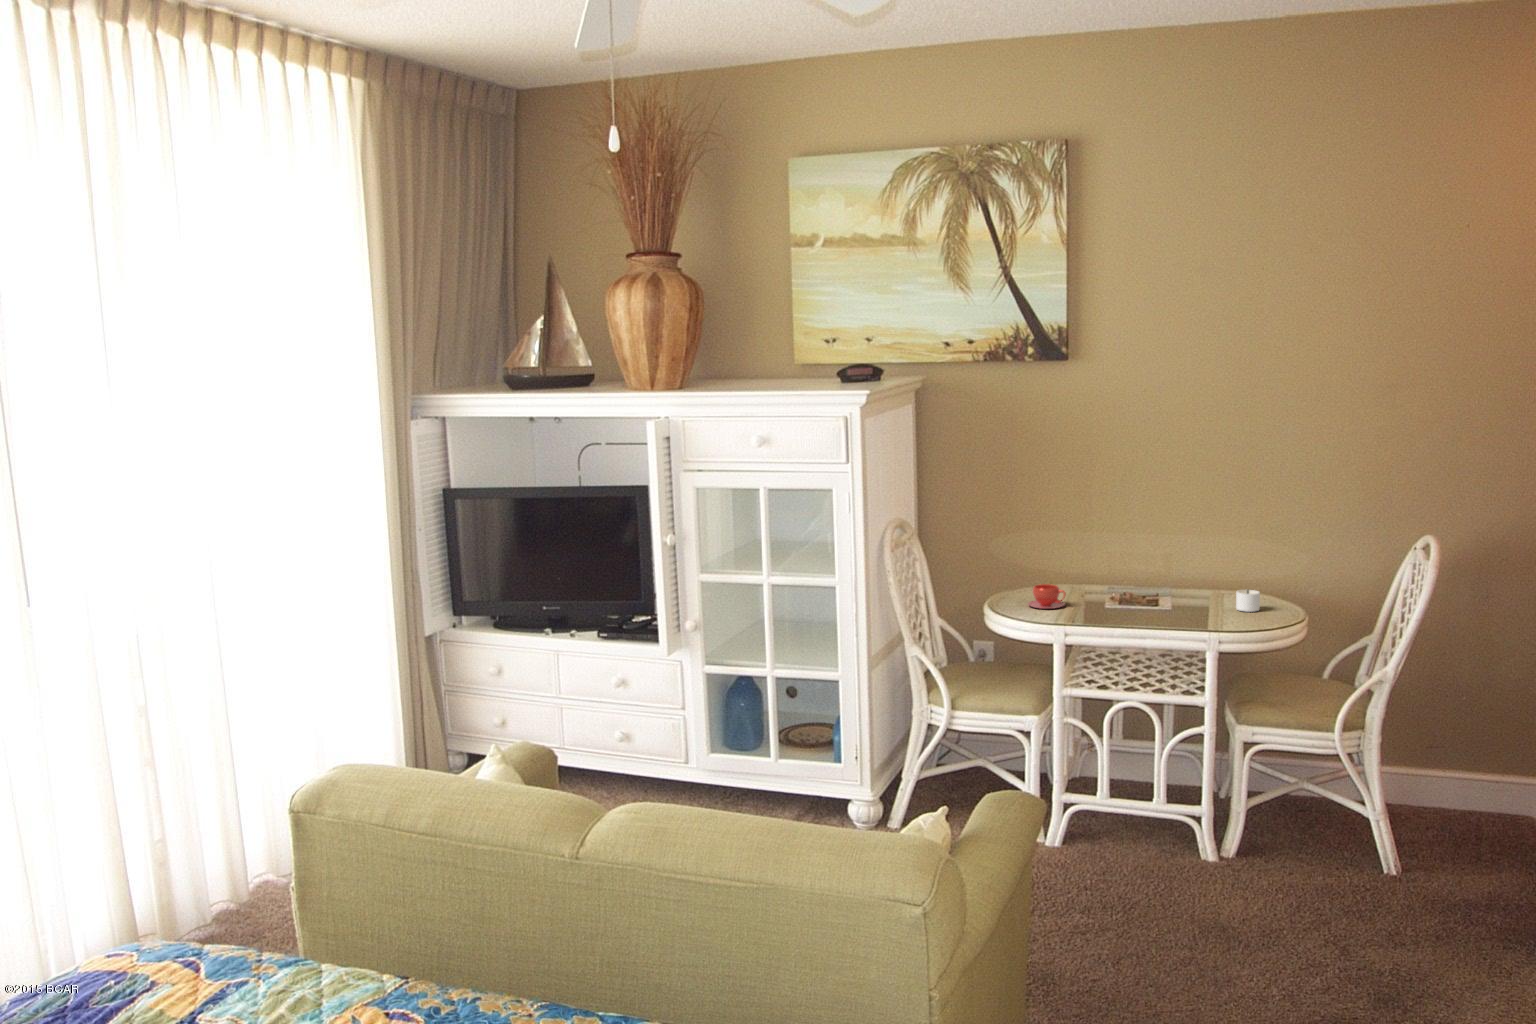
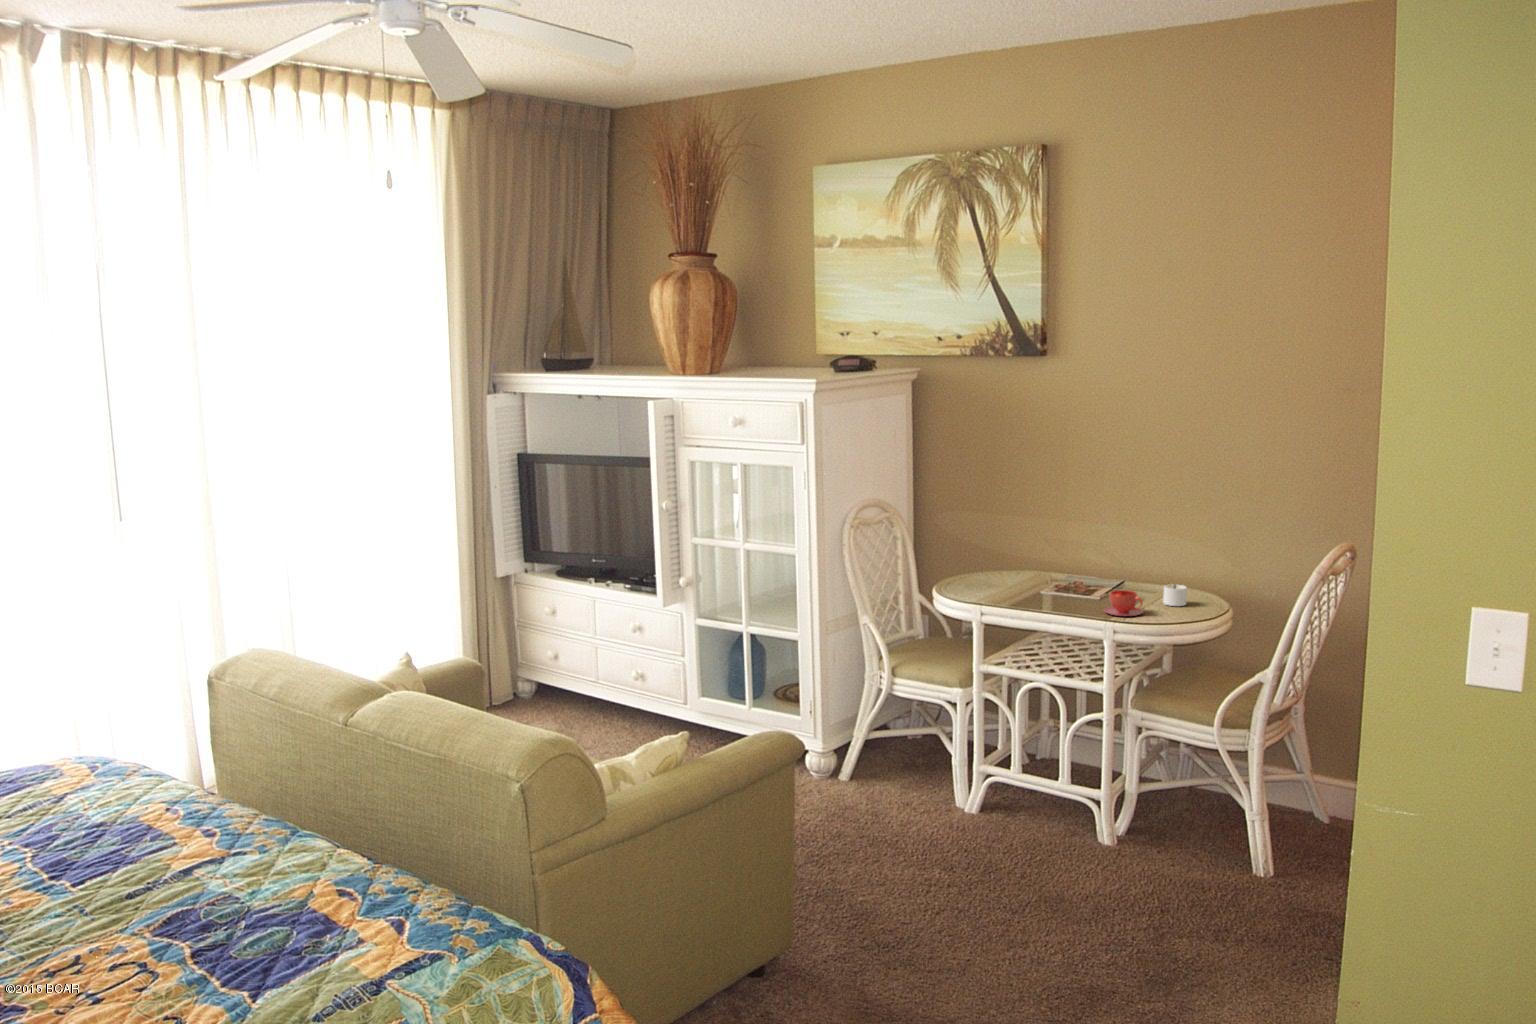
teacup: present [1028,584,1066,609] -> present [1104,590,1143,616]

